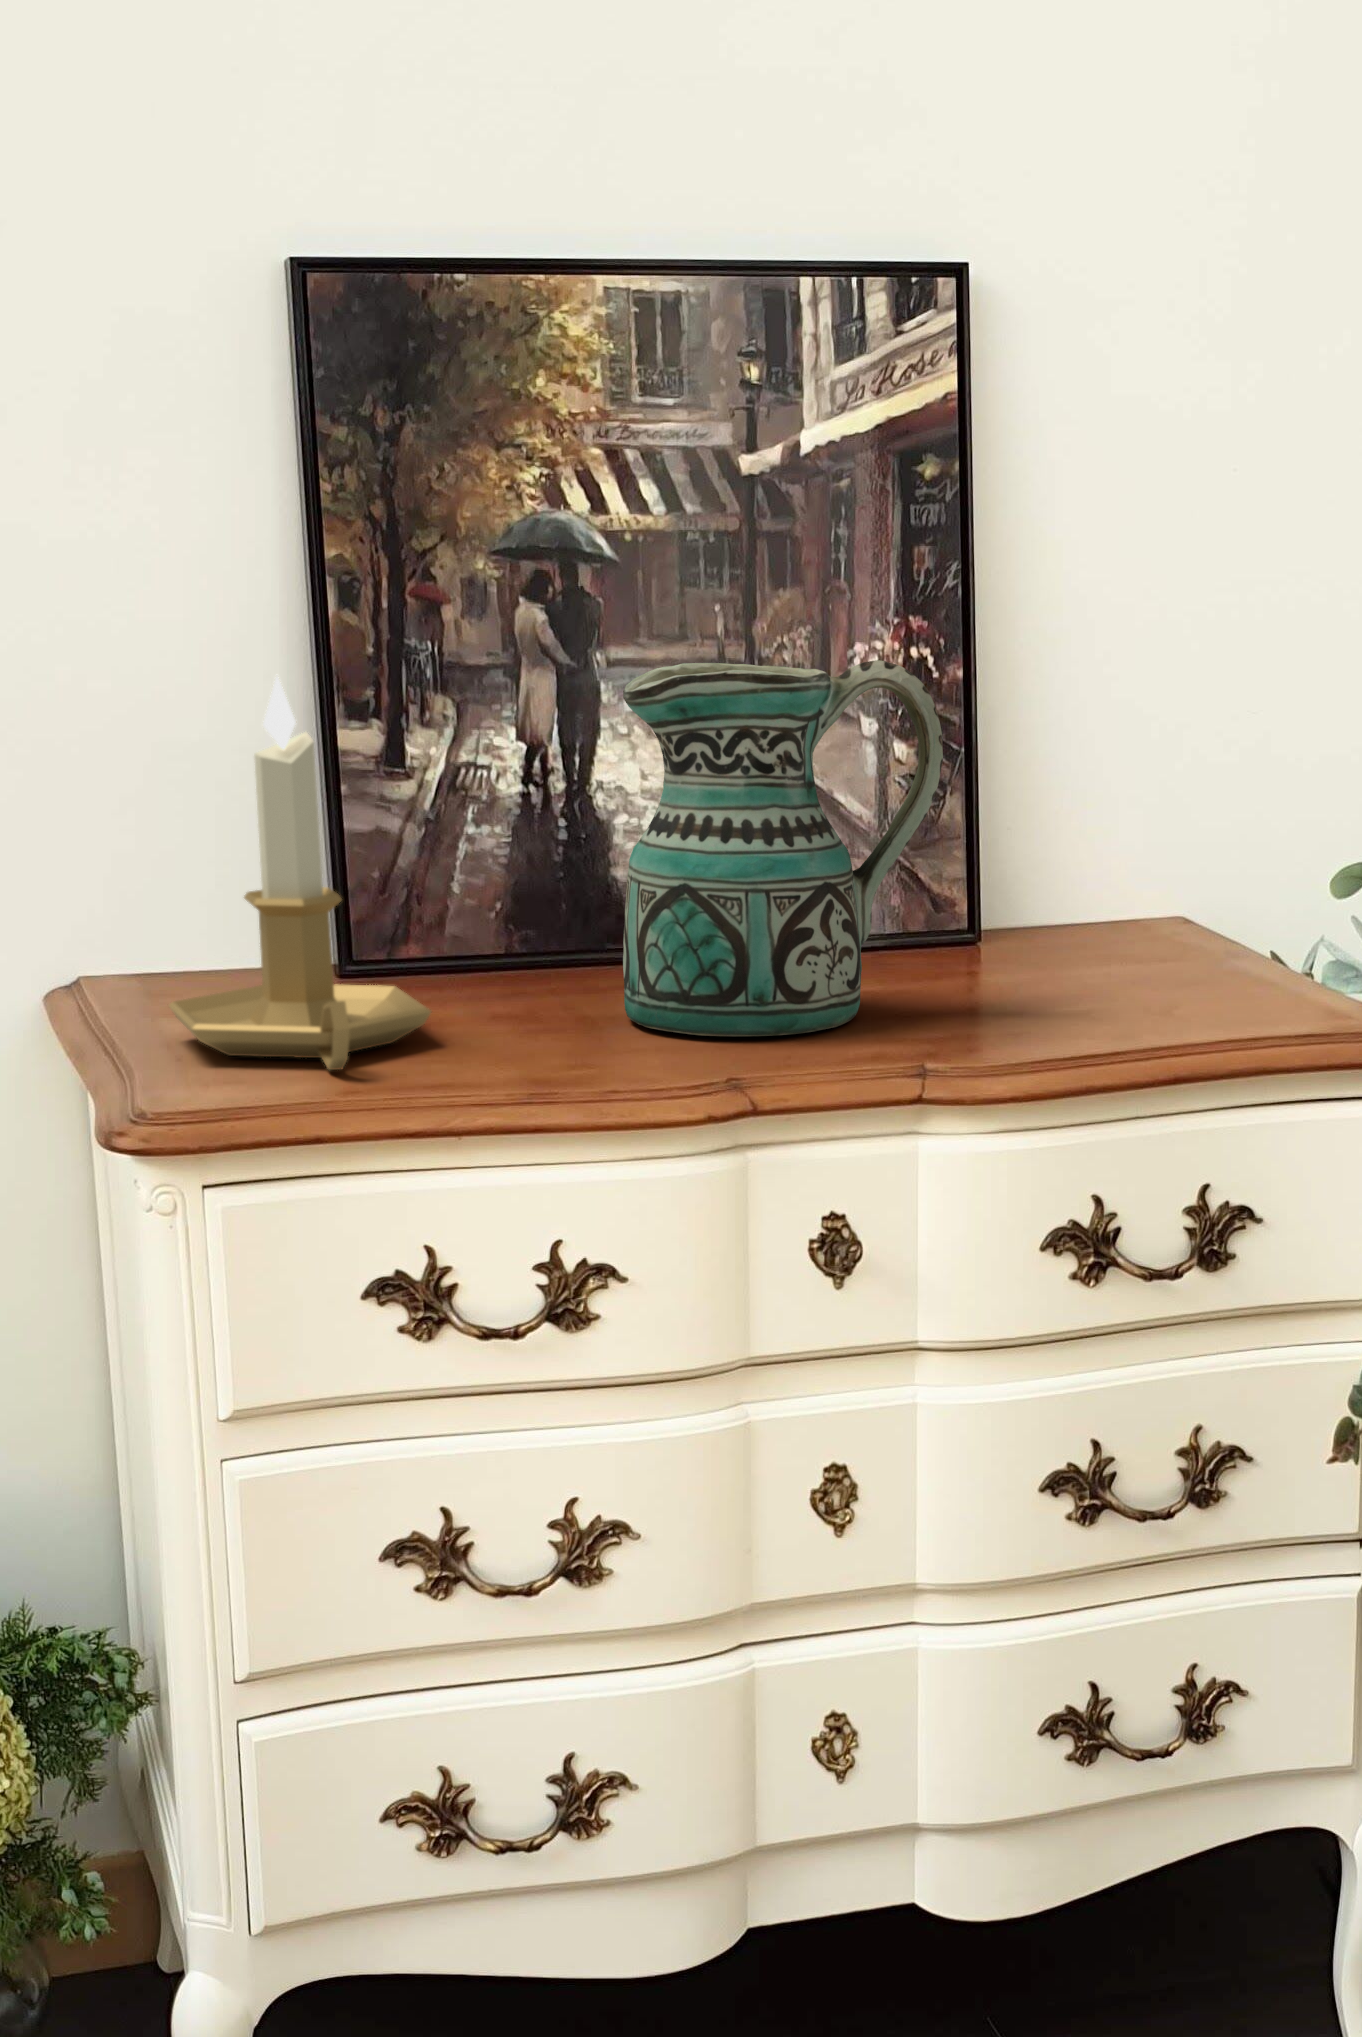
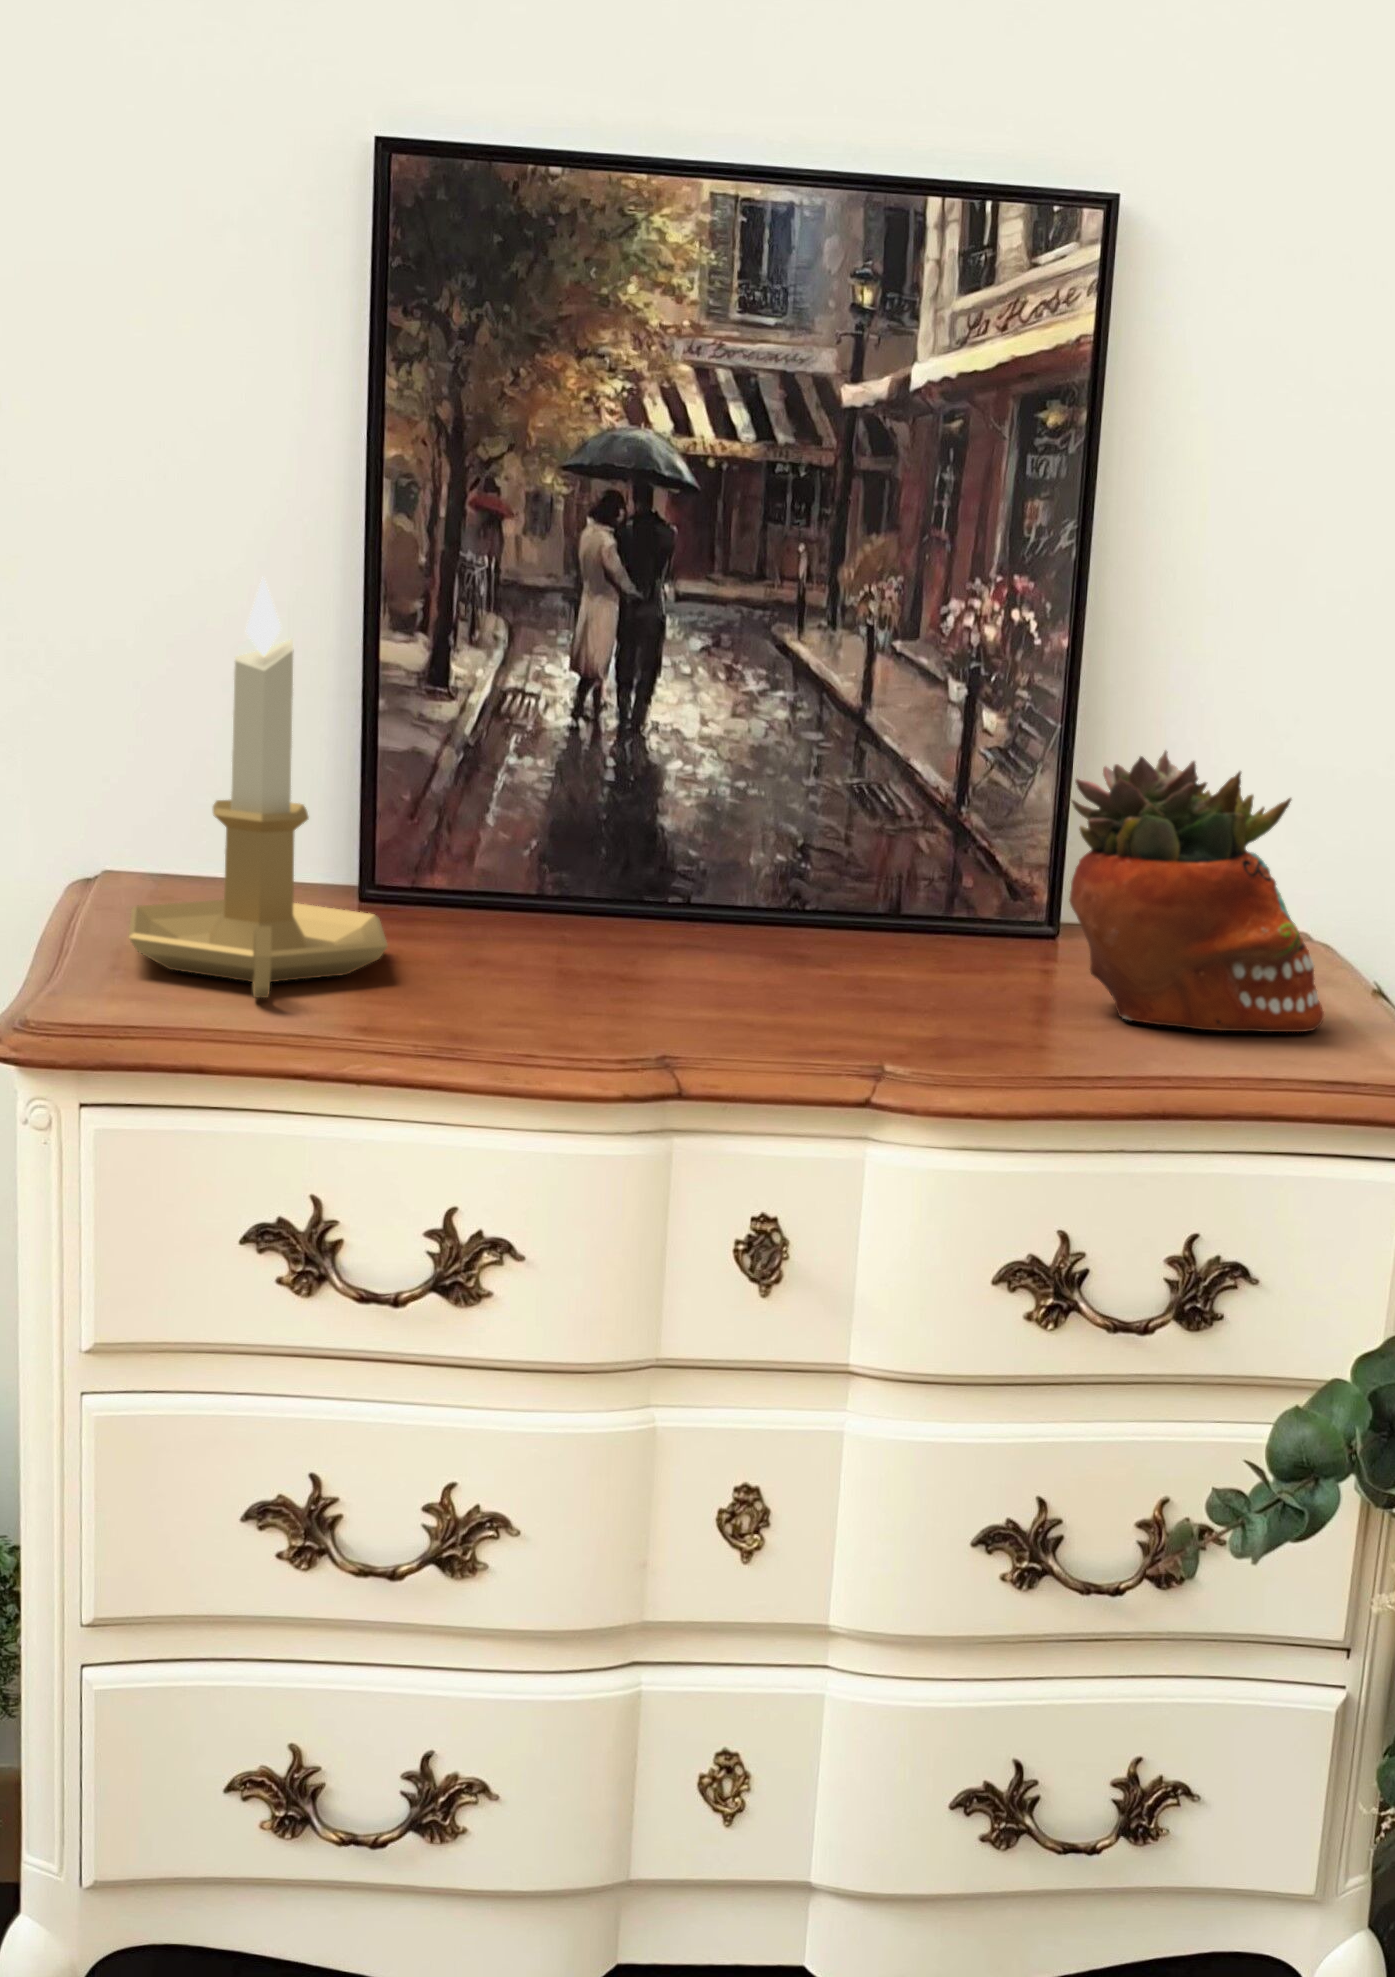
ceramic pitcher: present [623,660,943,1036] -> none [606,604,979,1014]
succulent planter: none [1023,758,1269,1006] -> present [1069,750,1324,1032]

